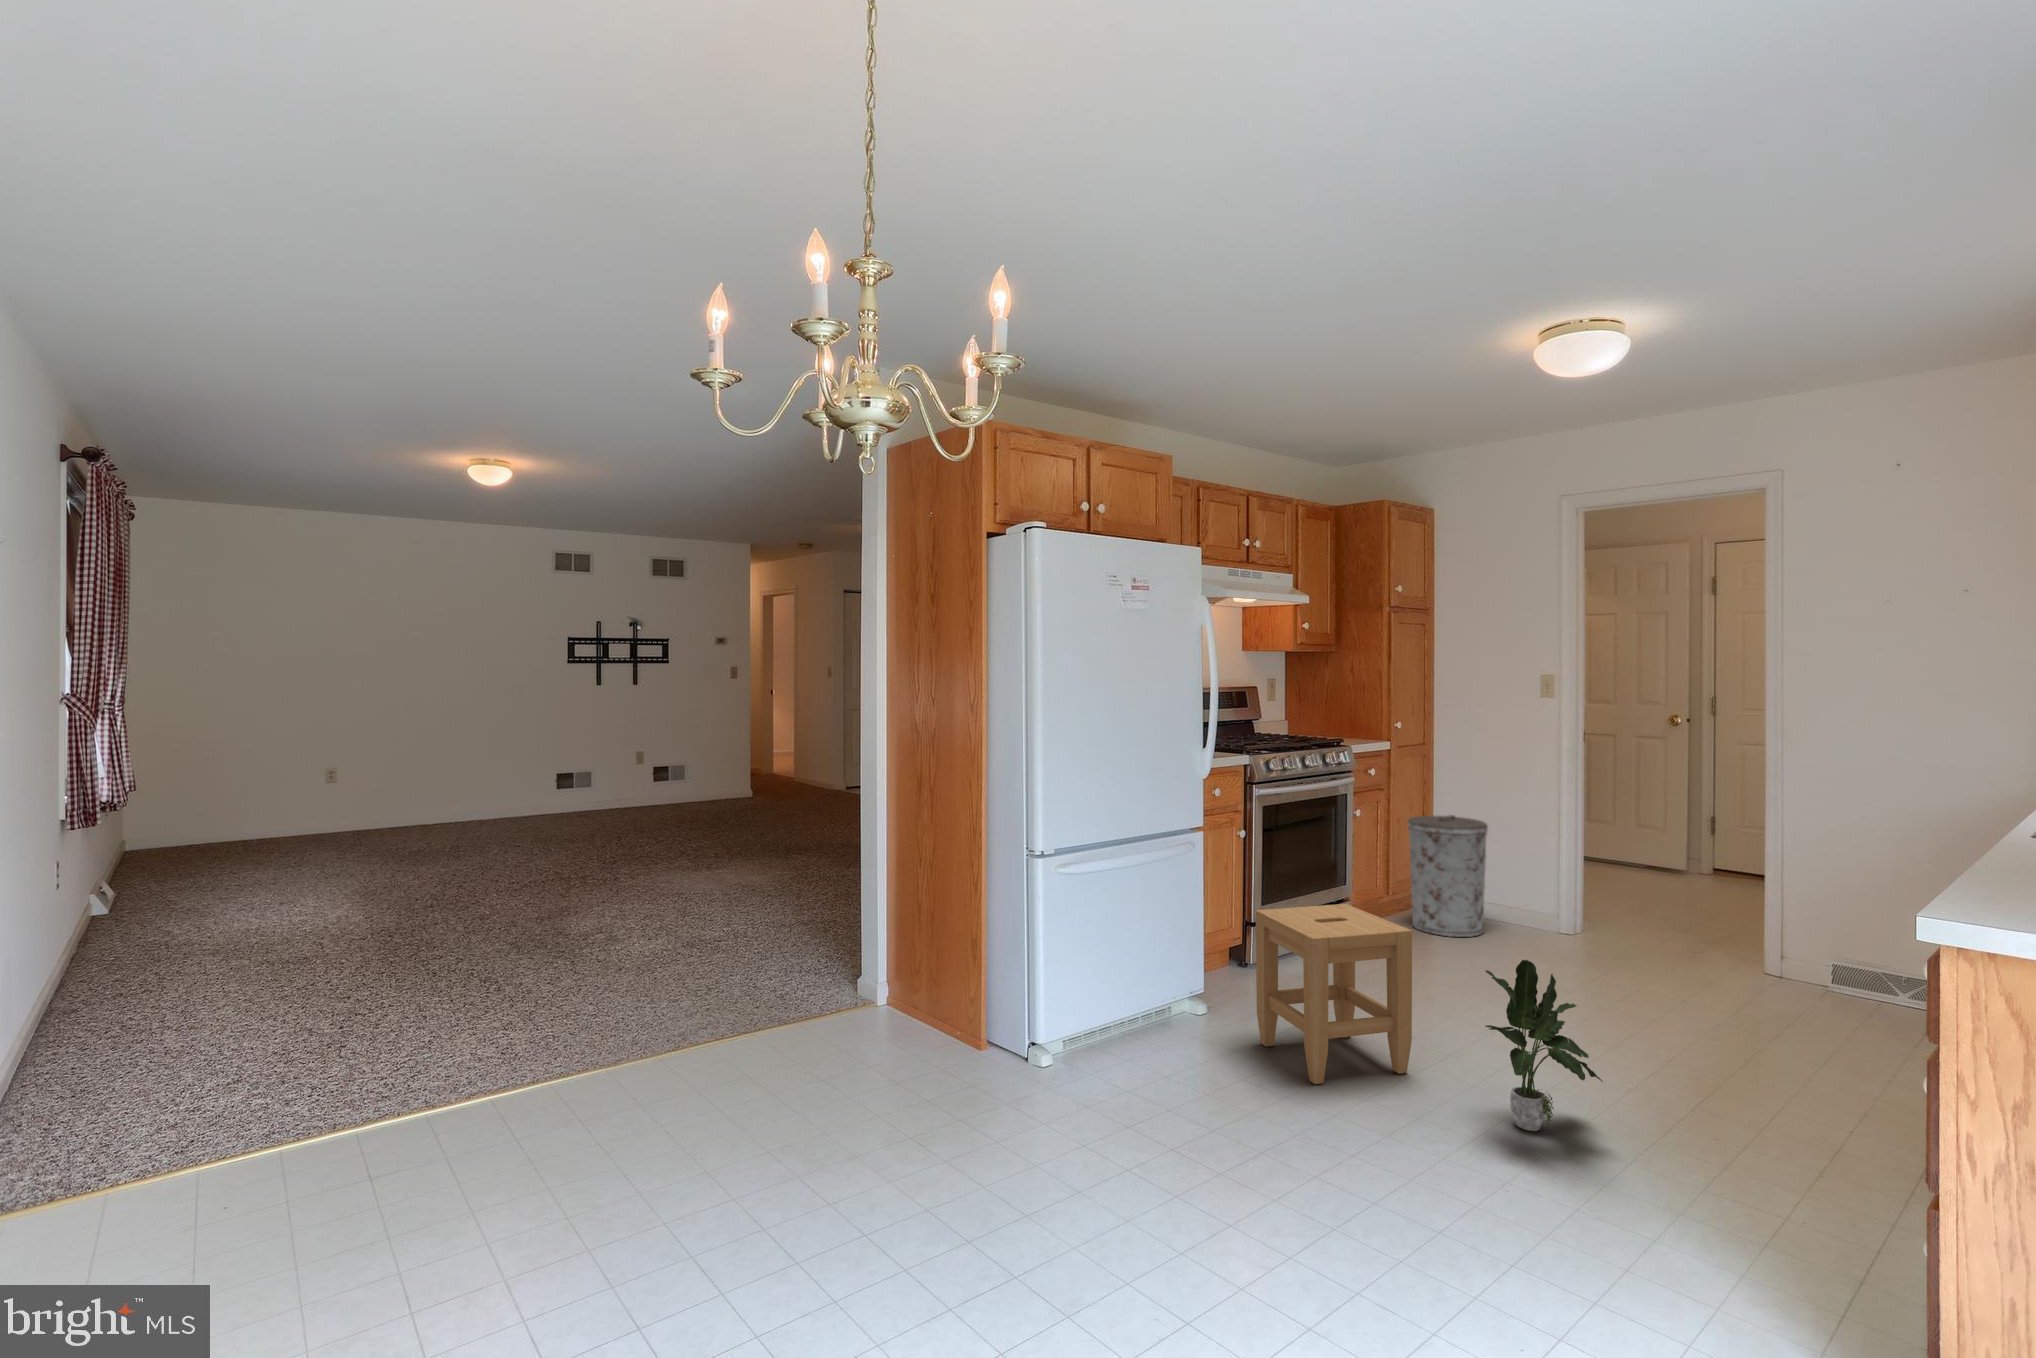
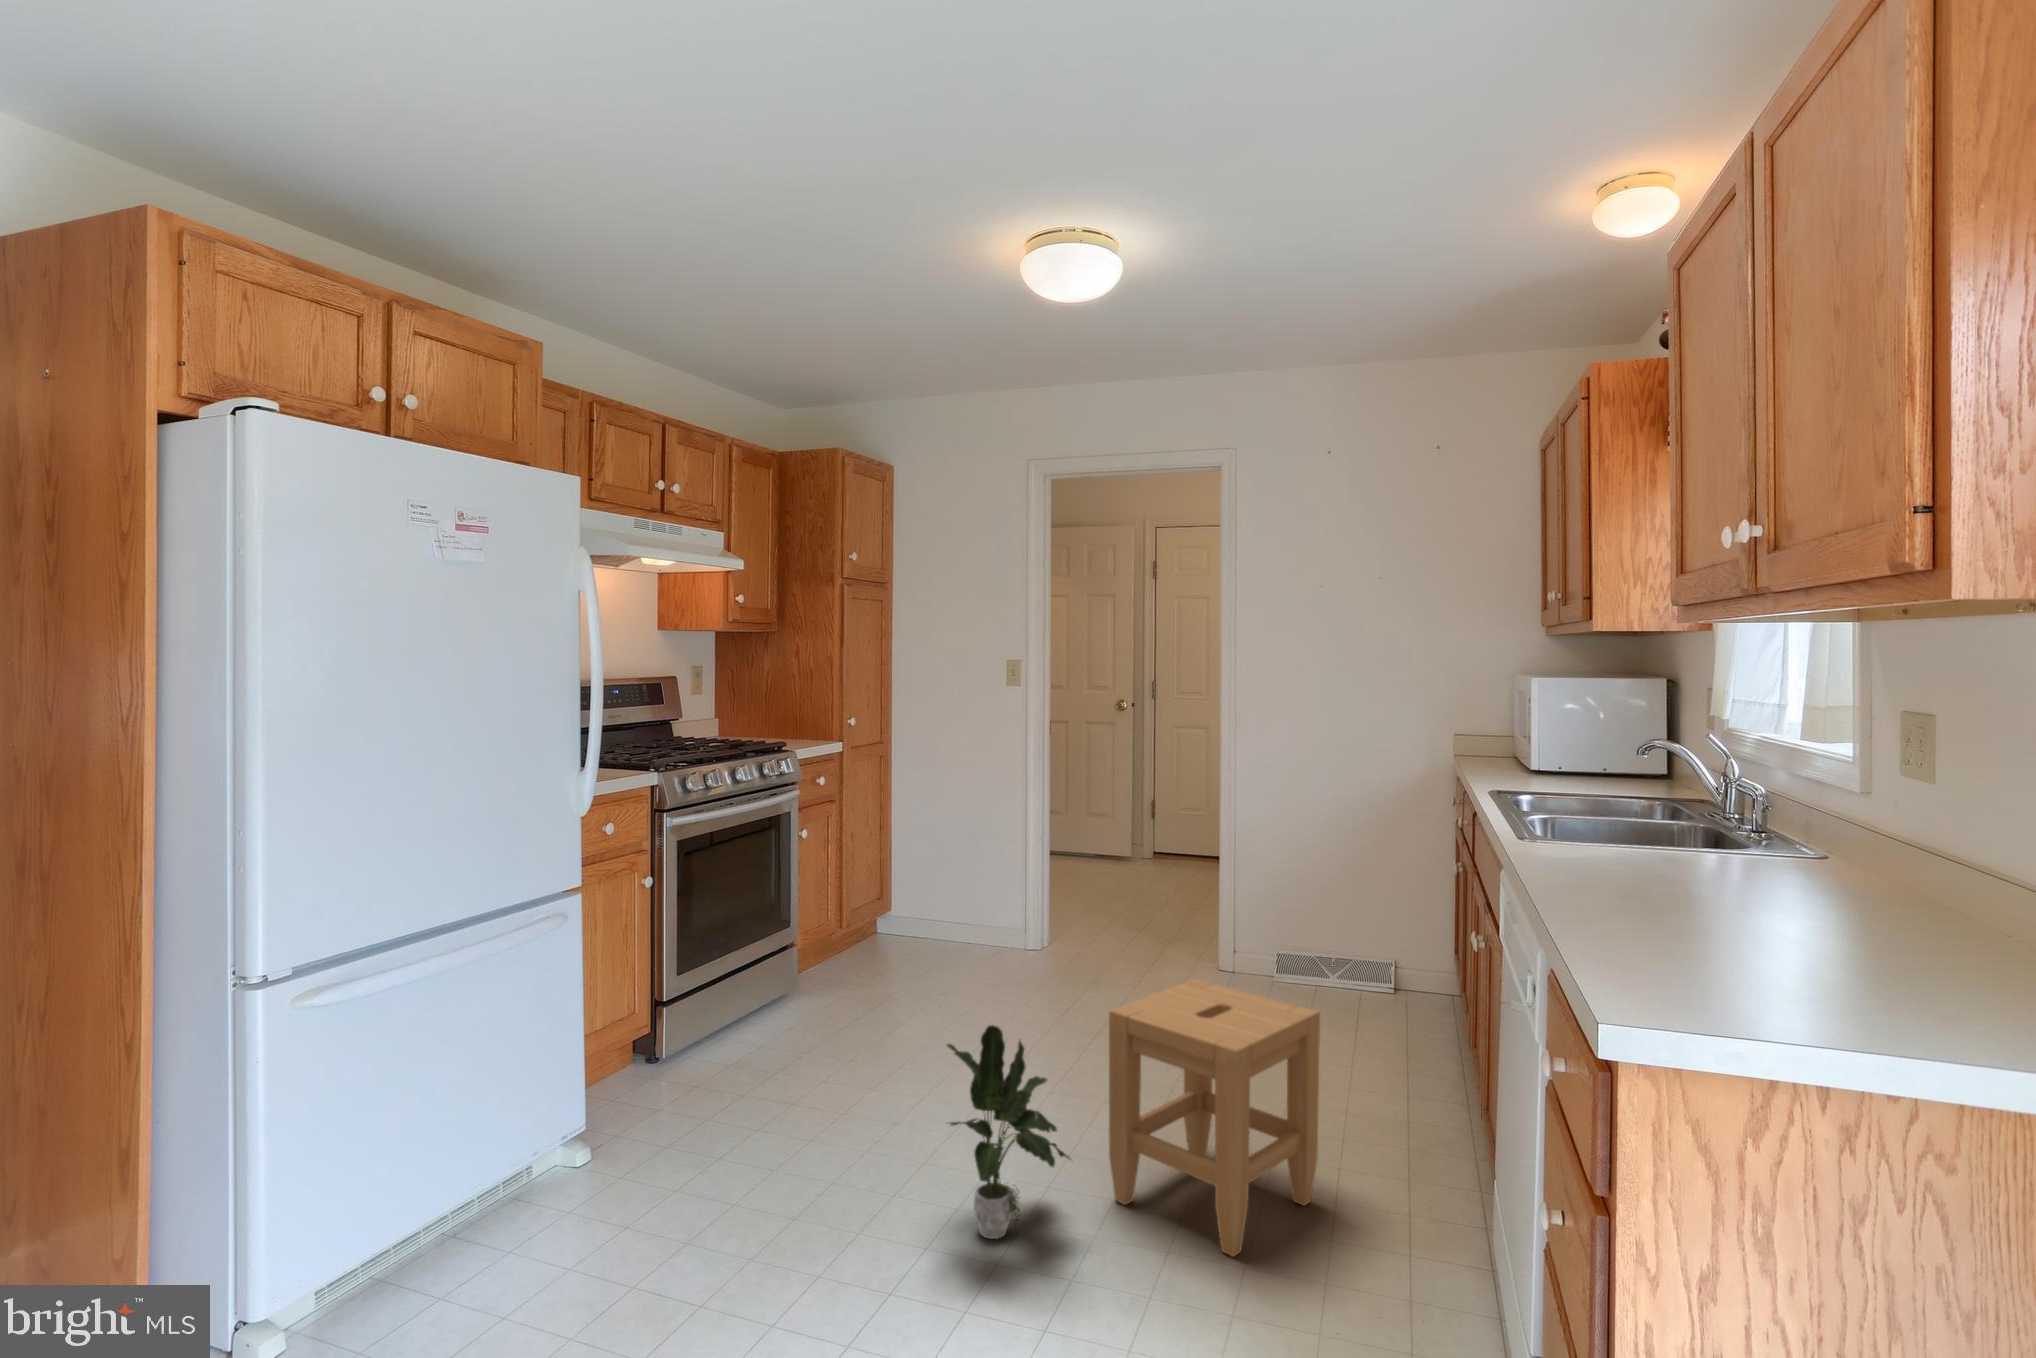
trash can: present [1408,815,1488,937] -> none [862,827,948,971]
stool: present [1256,904,1412,1084] -> present [1109,979,1320,1256]

